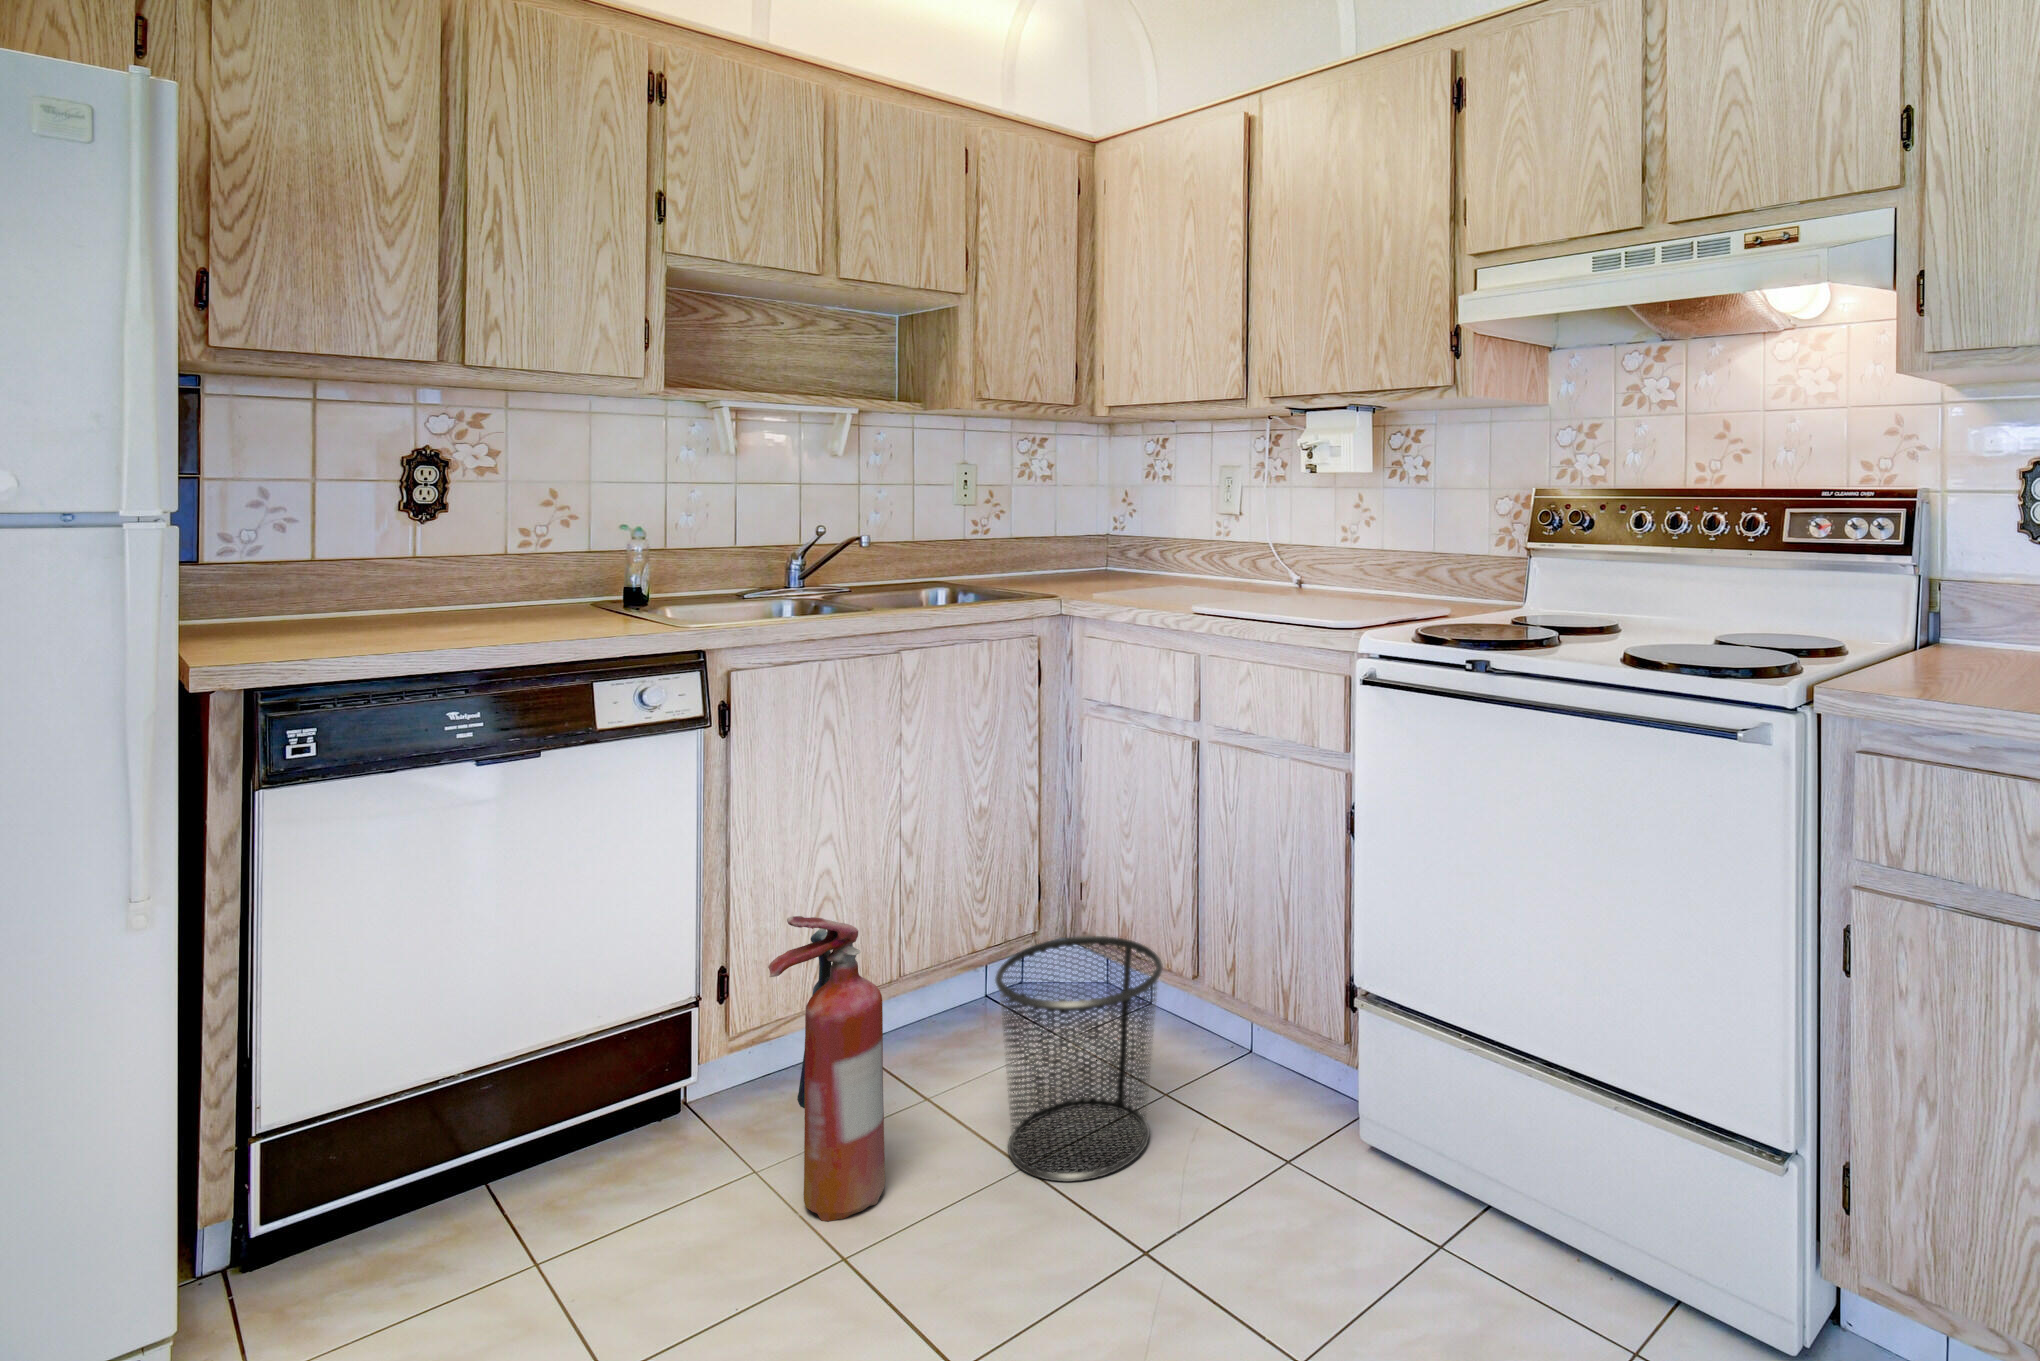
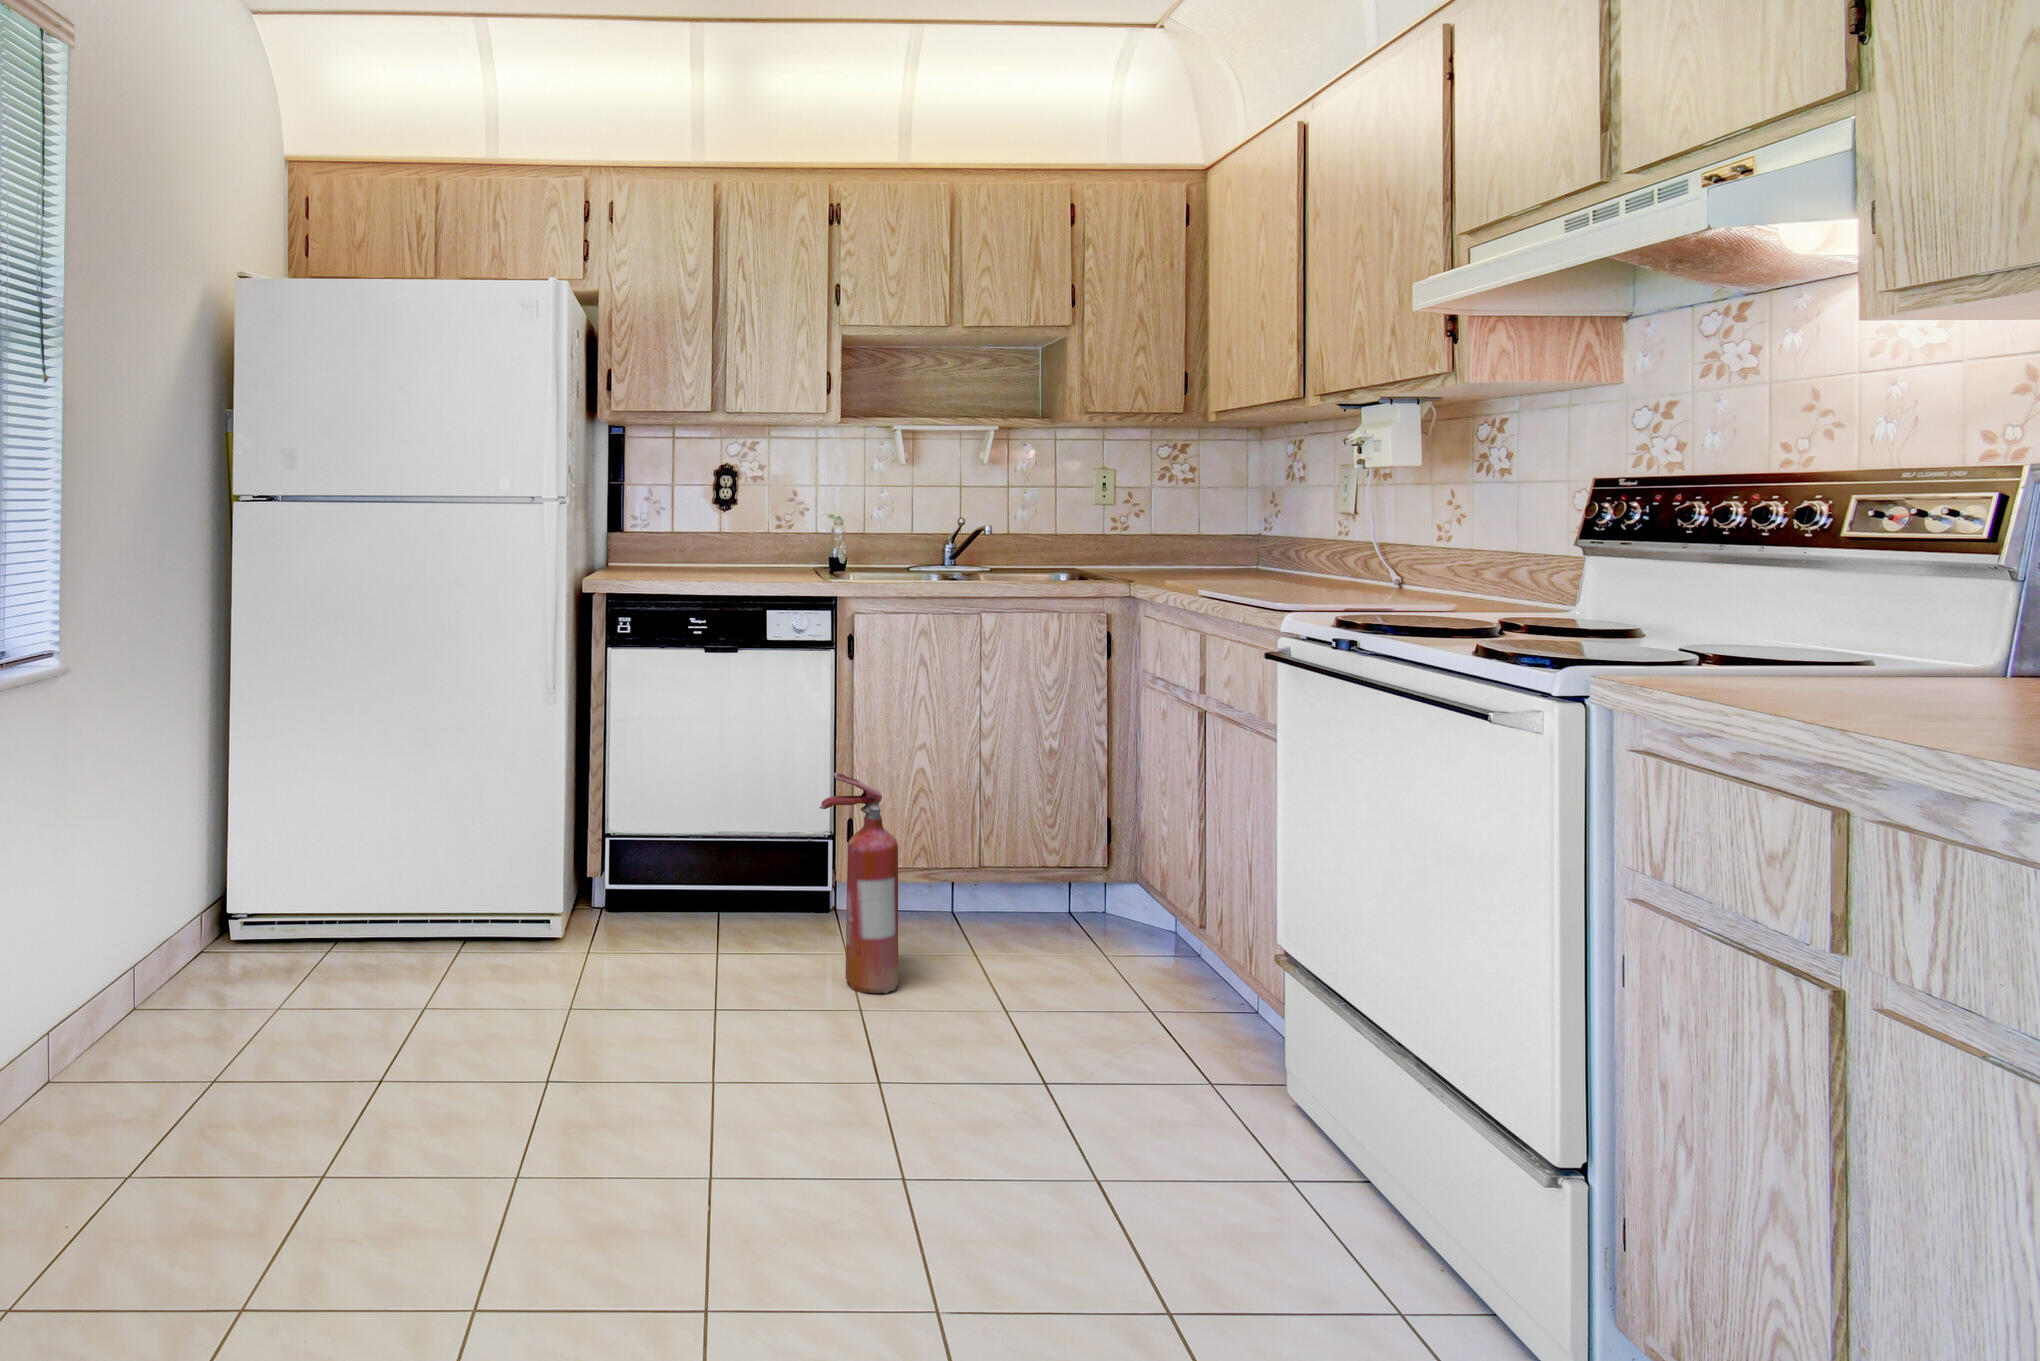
waste bin: present [995,936,1163,1182] -> none [979,852,1118,1041]

